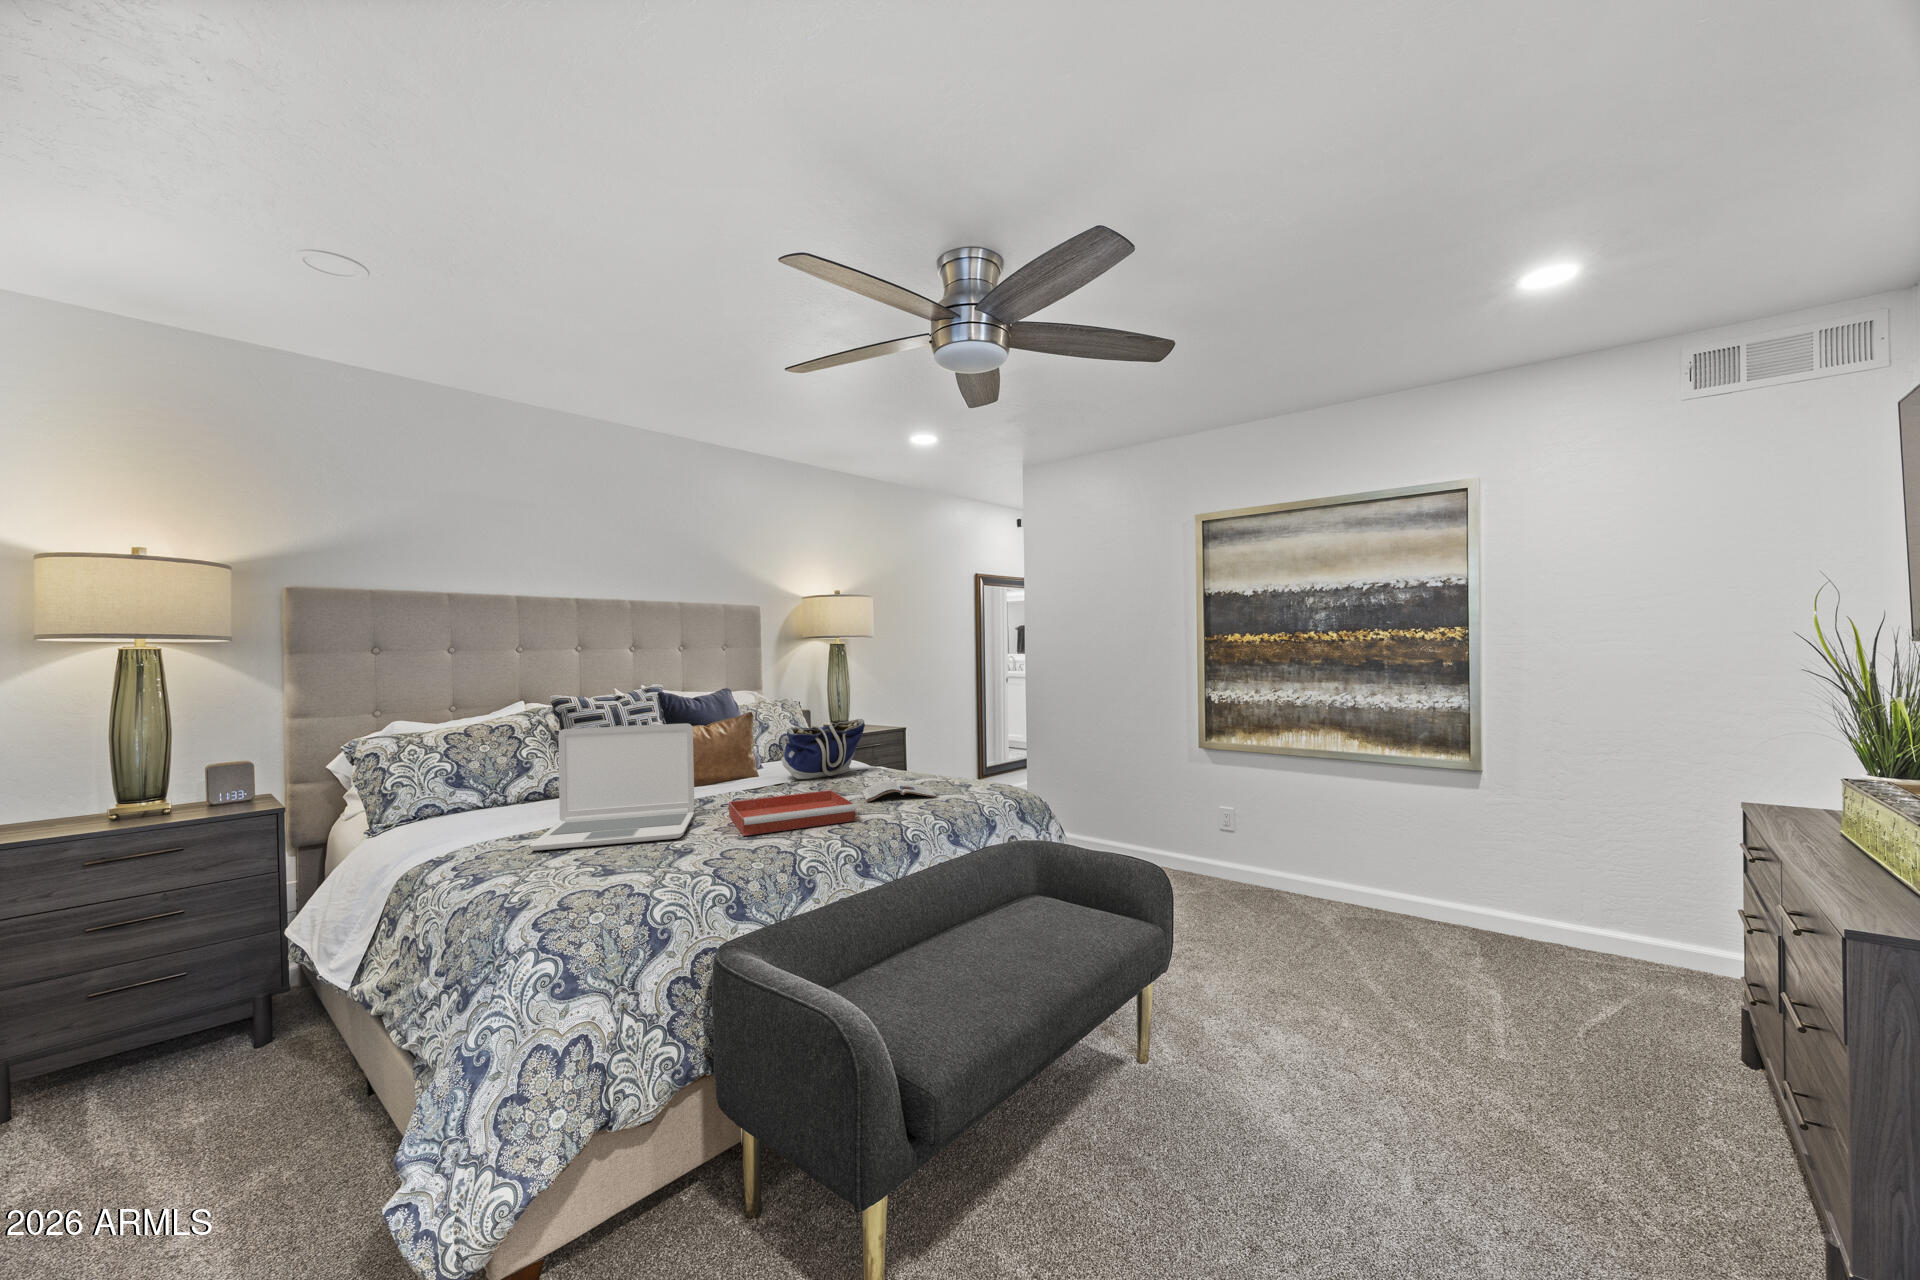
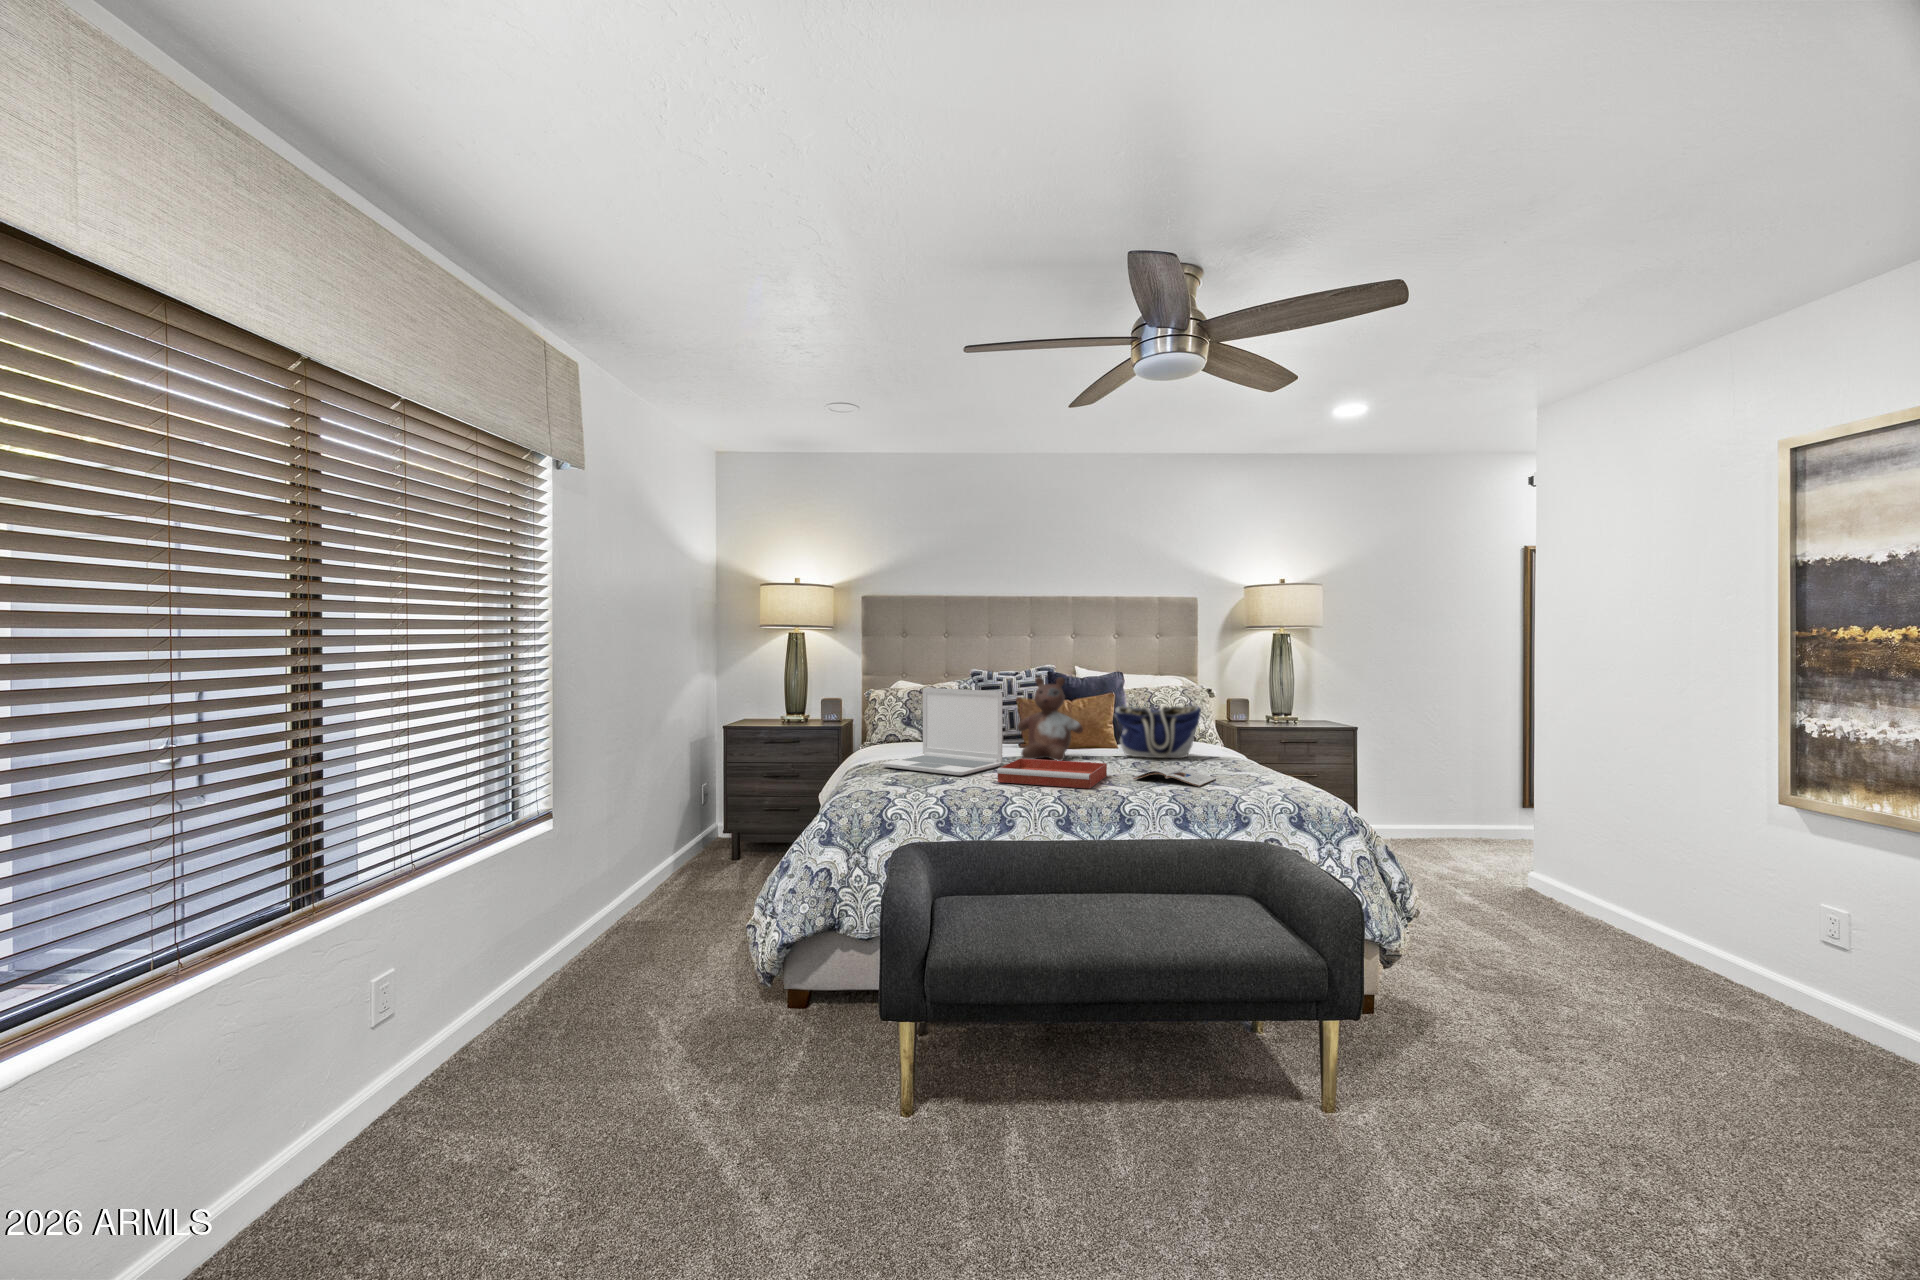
stuffed bear: none [677,701,758,803] -> present [1017,677,1083,761]

